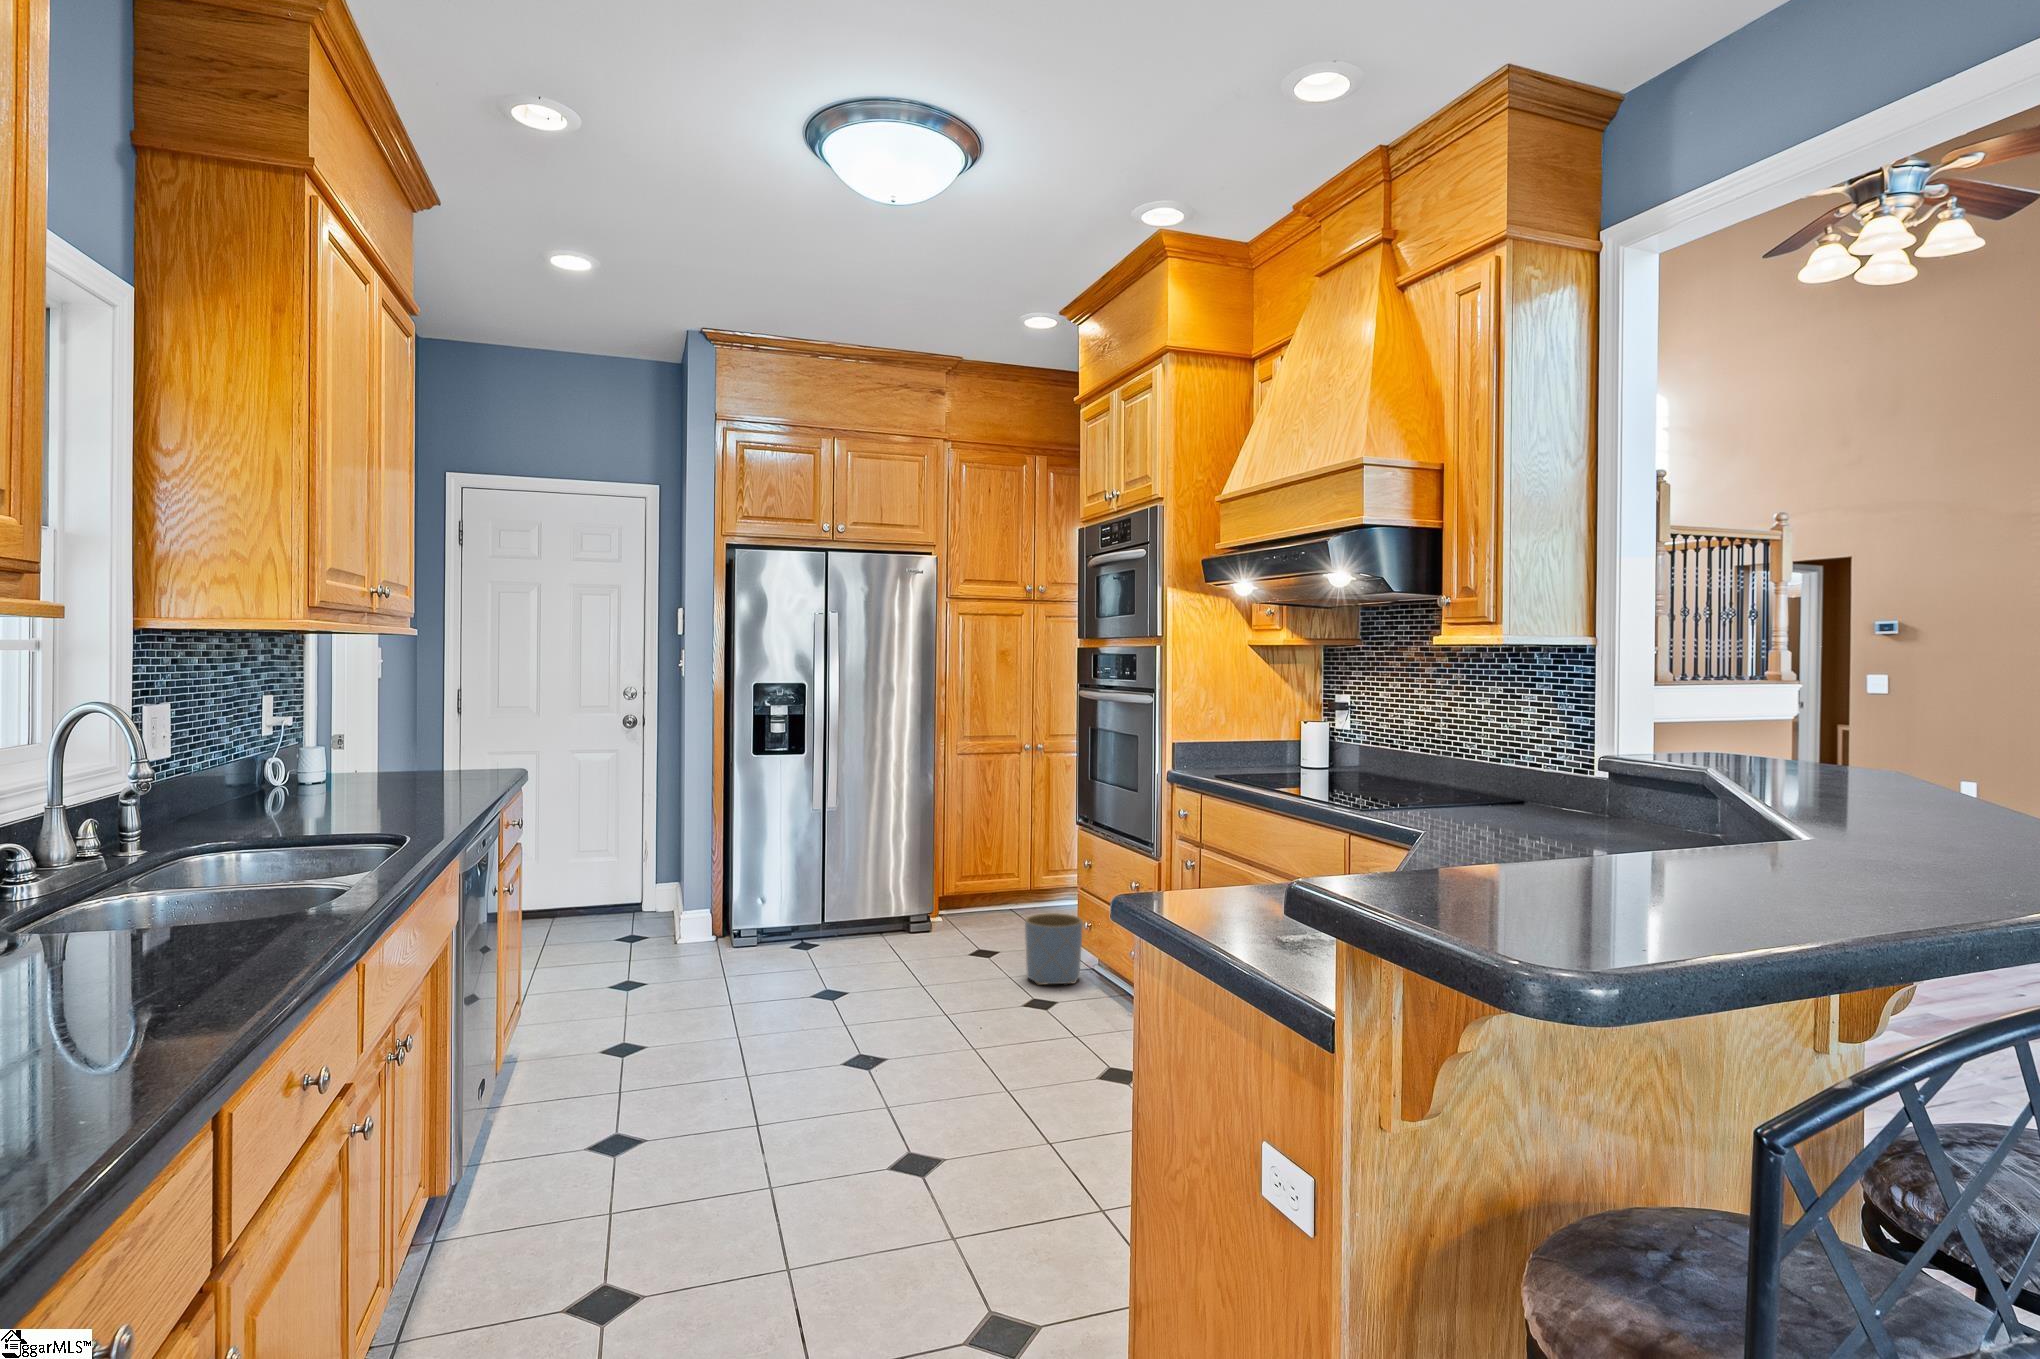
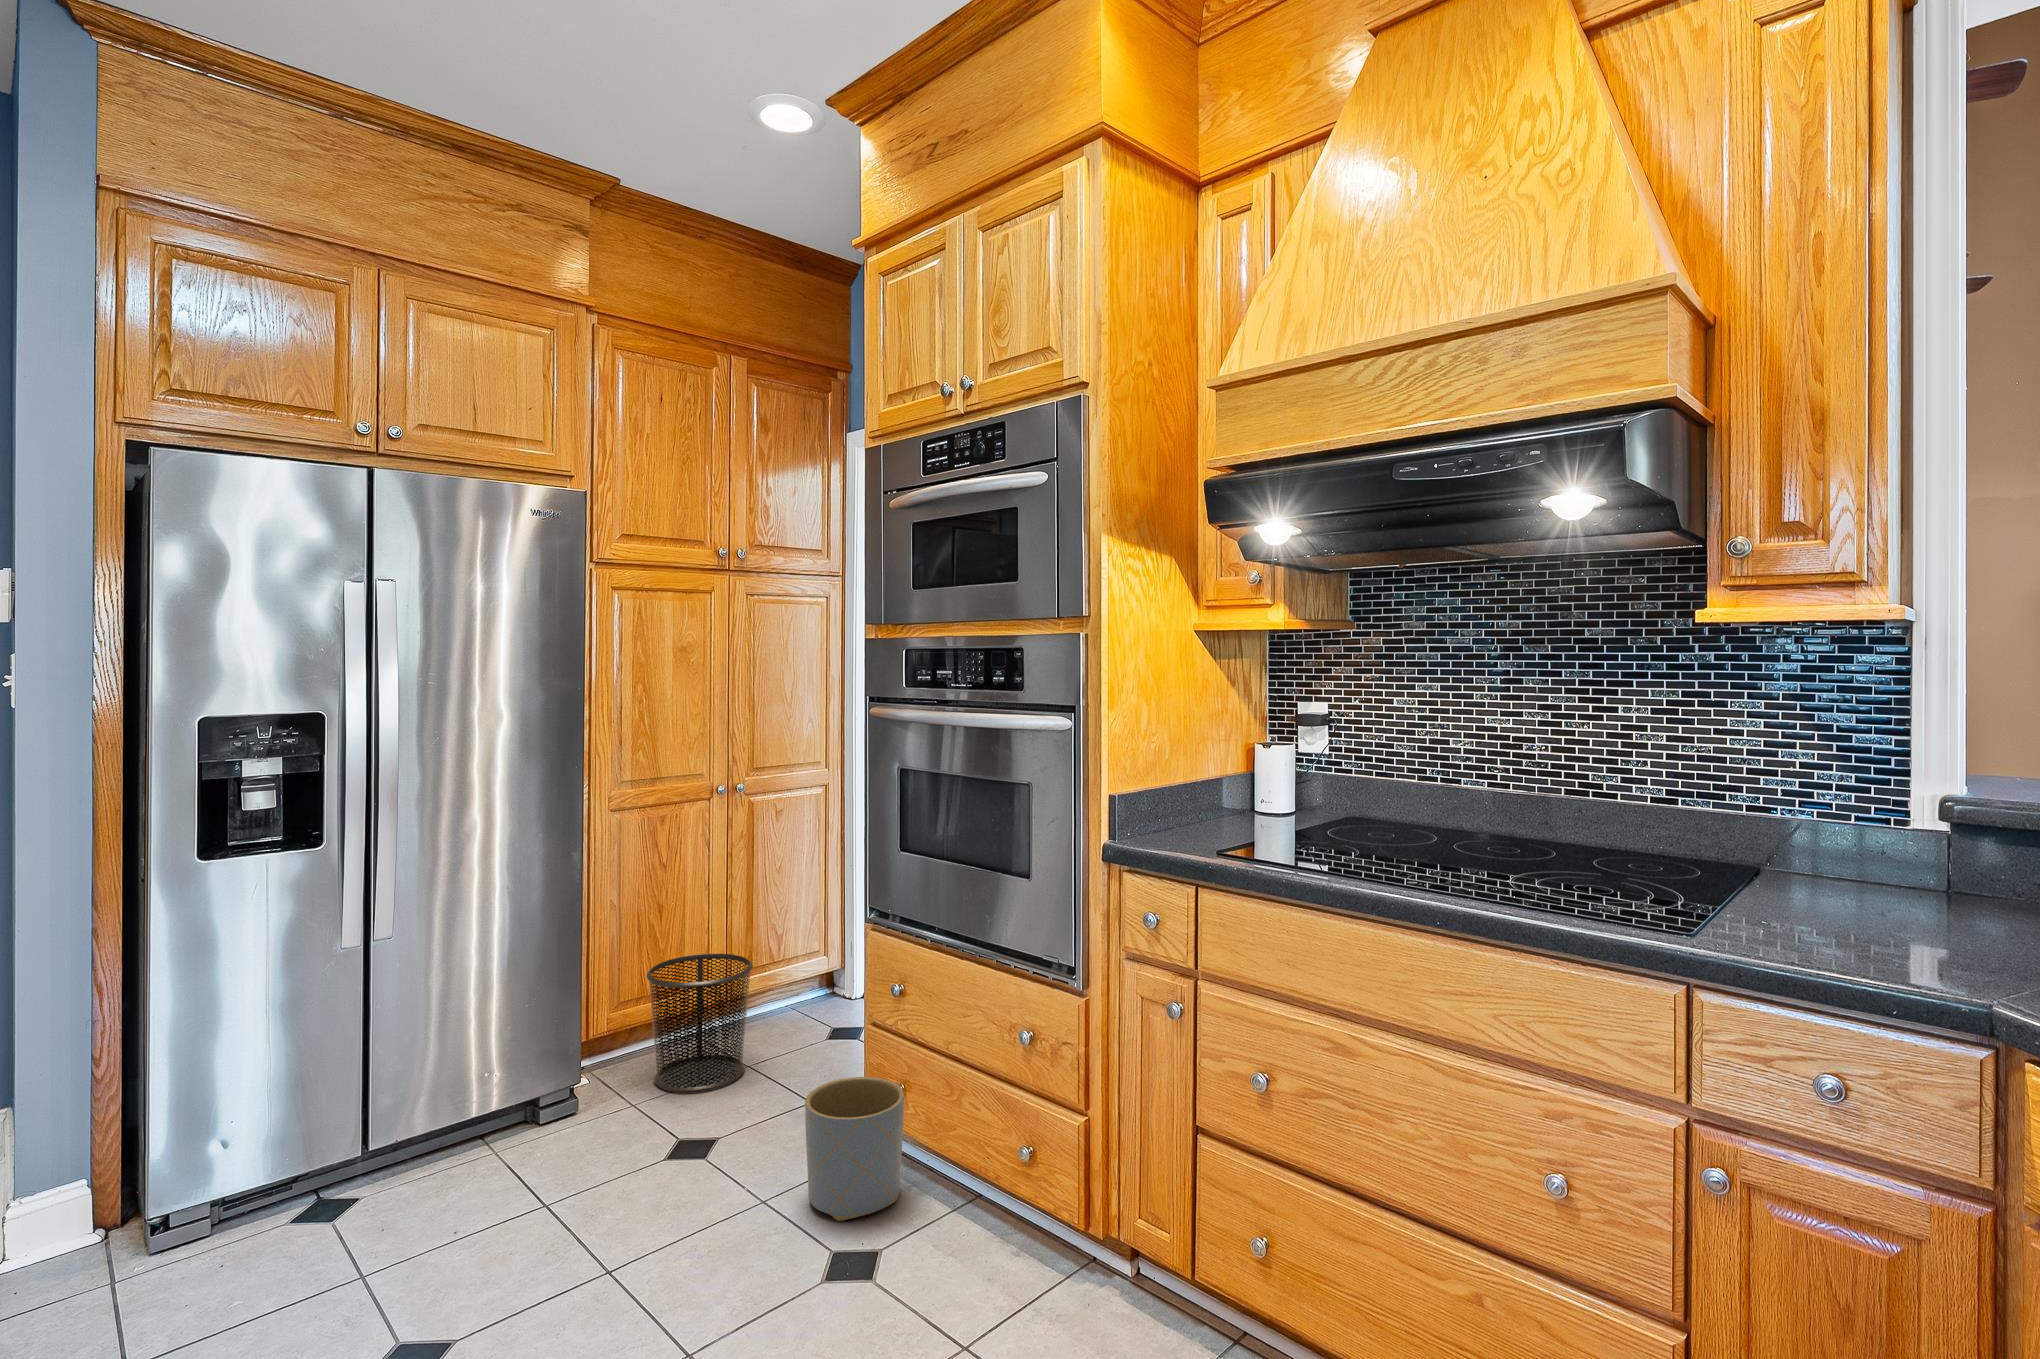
waste bin: none [973,851,1037,931] -> present [646,954,753,1093]

